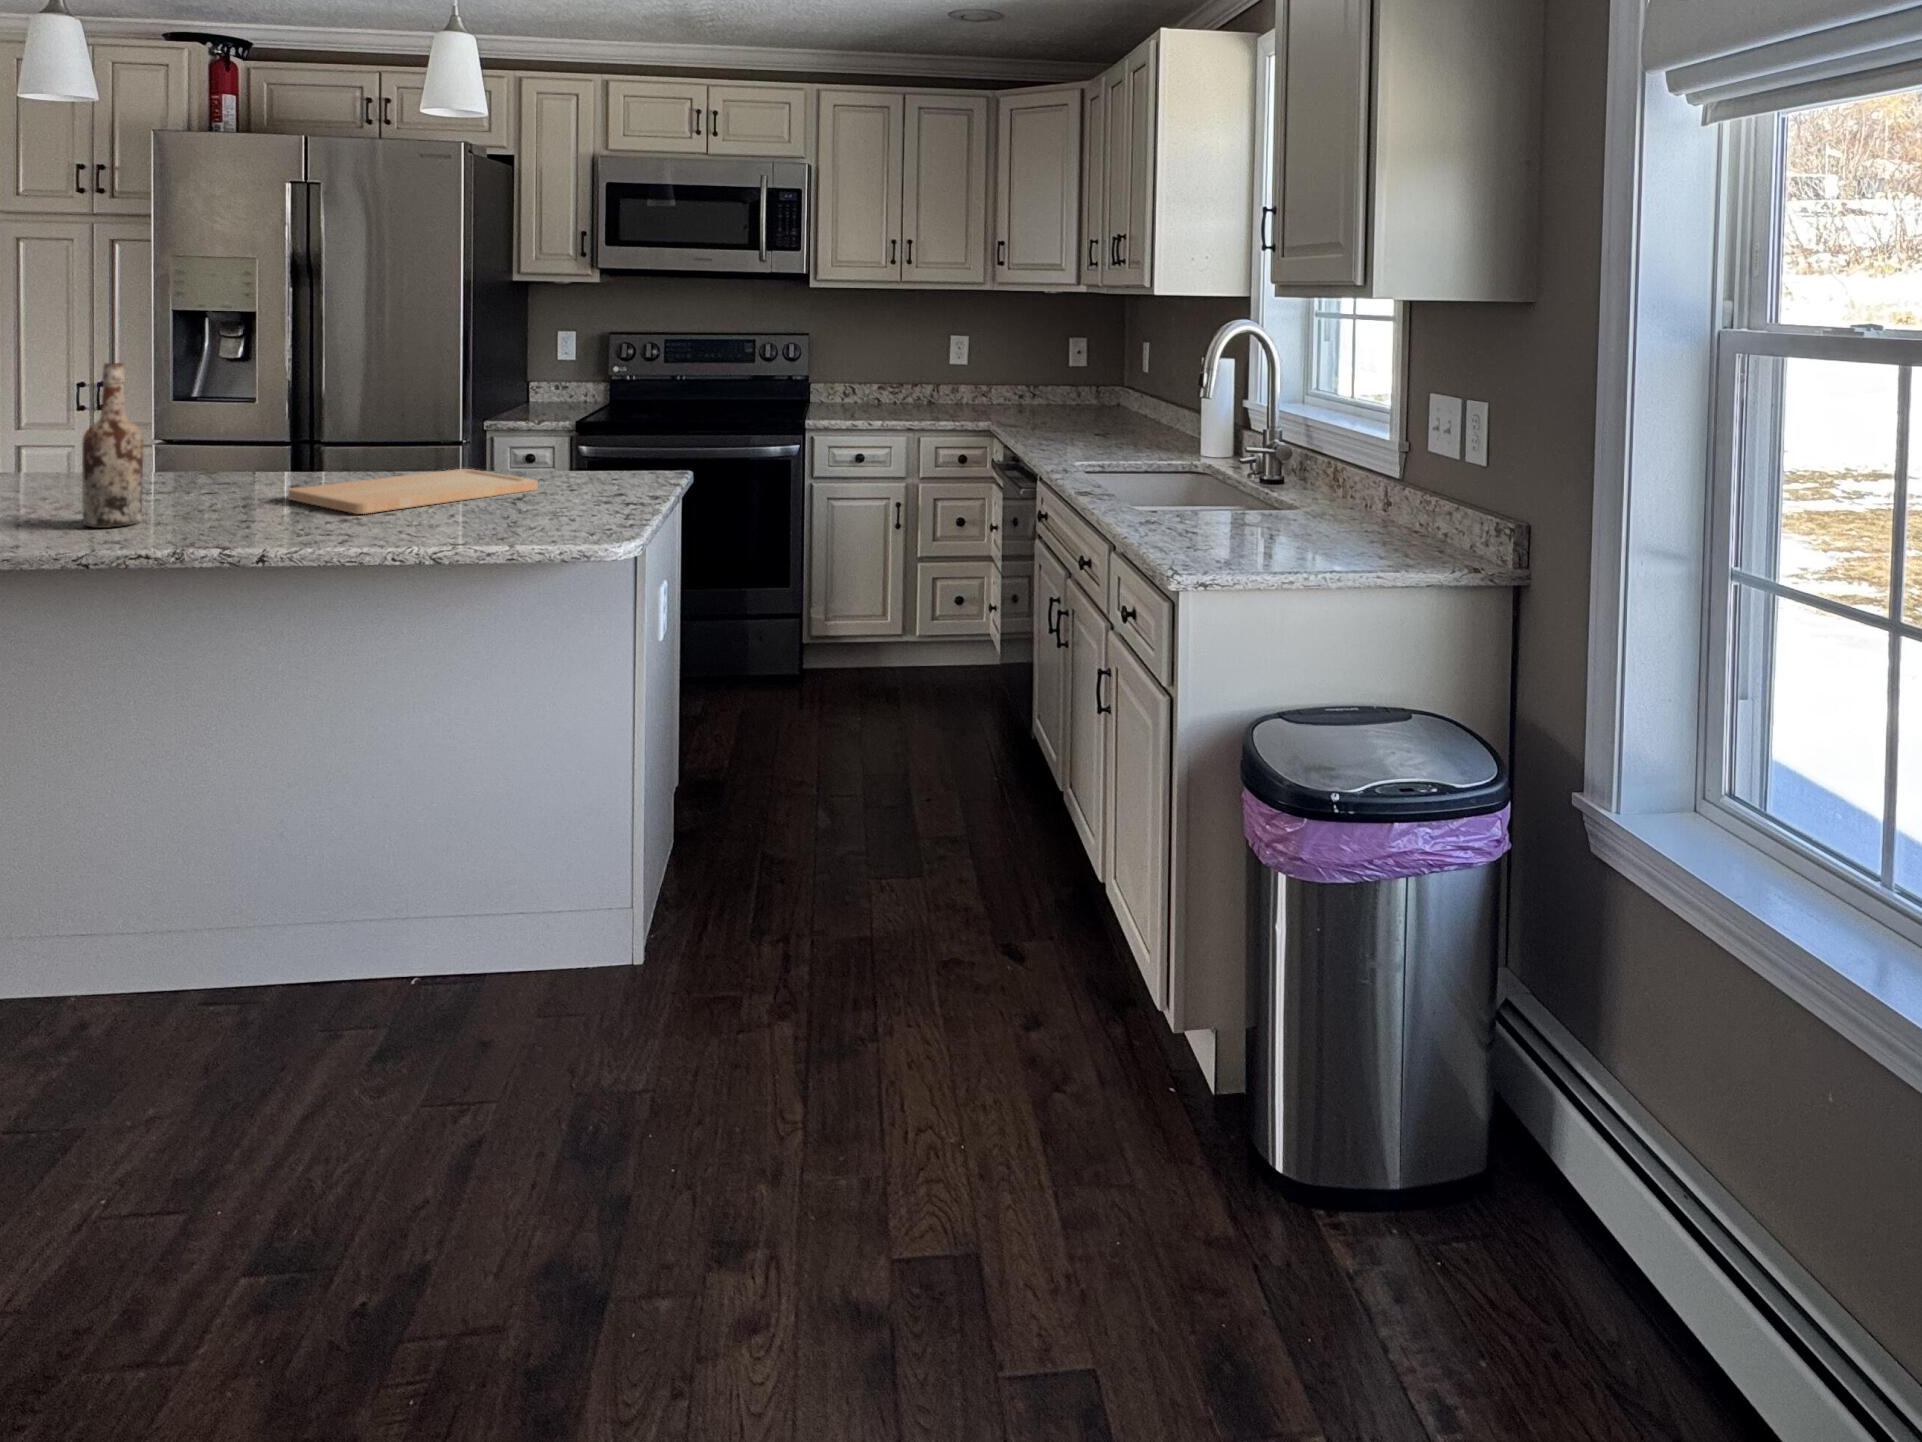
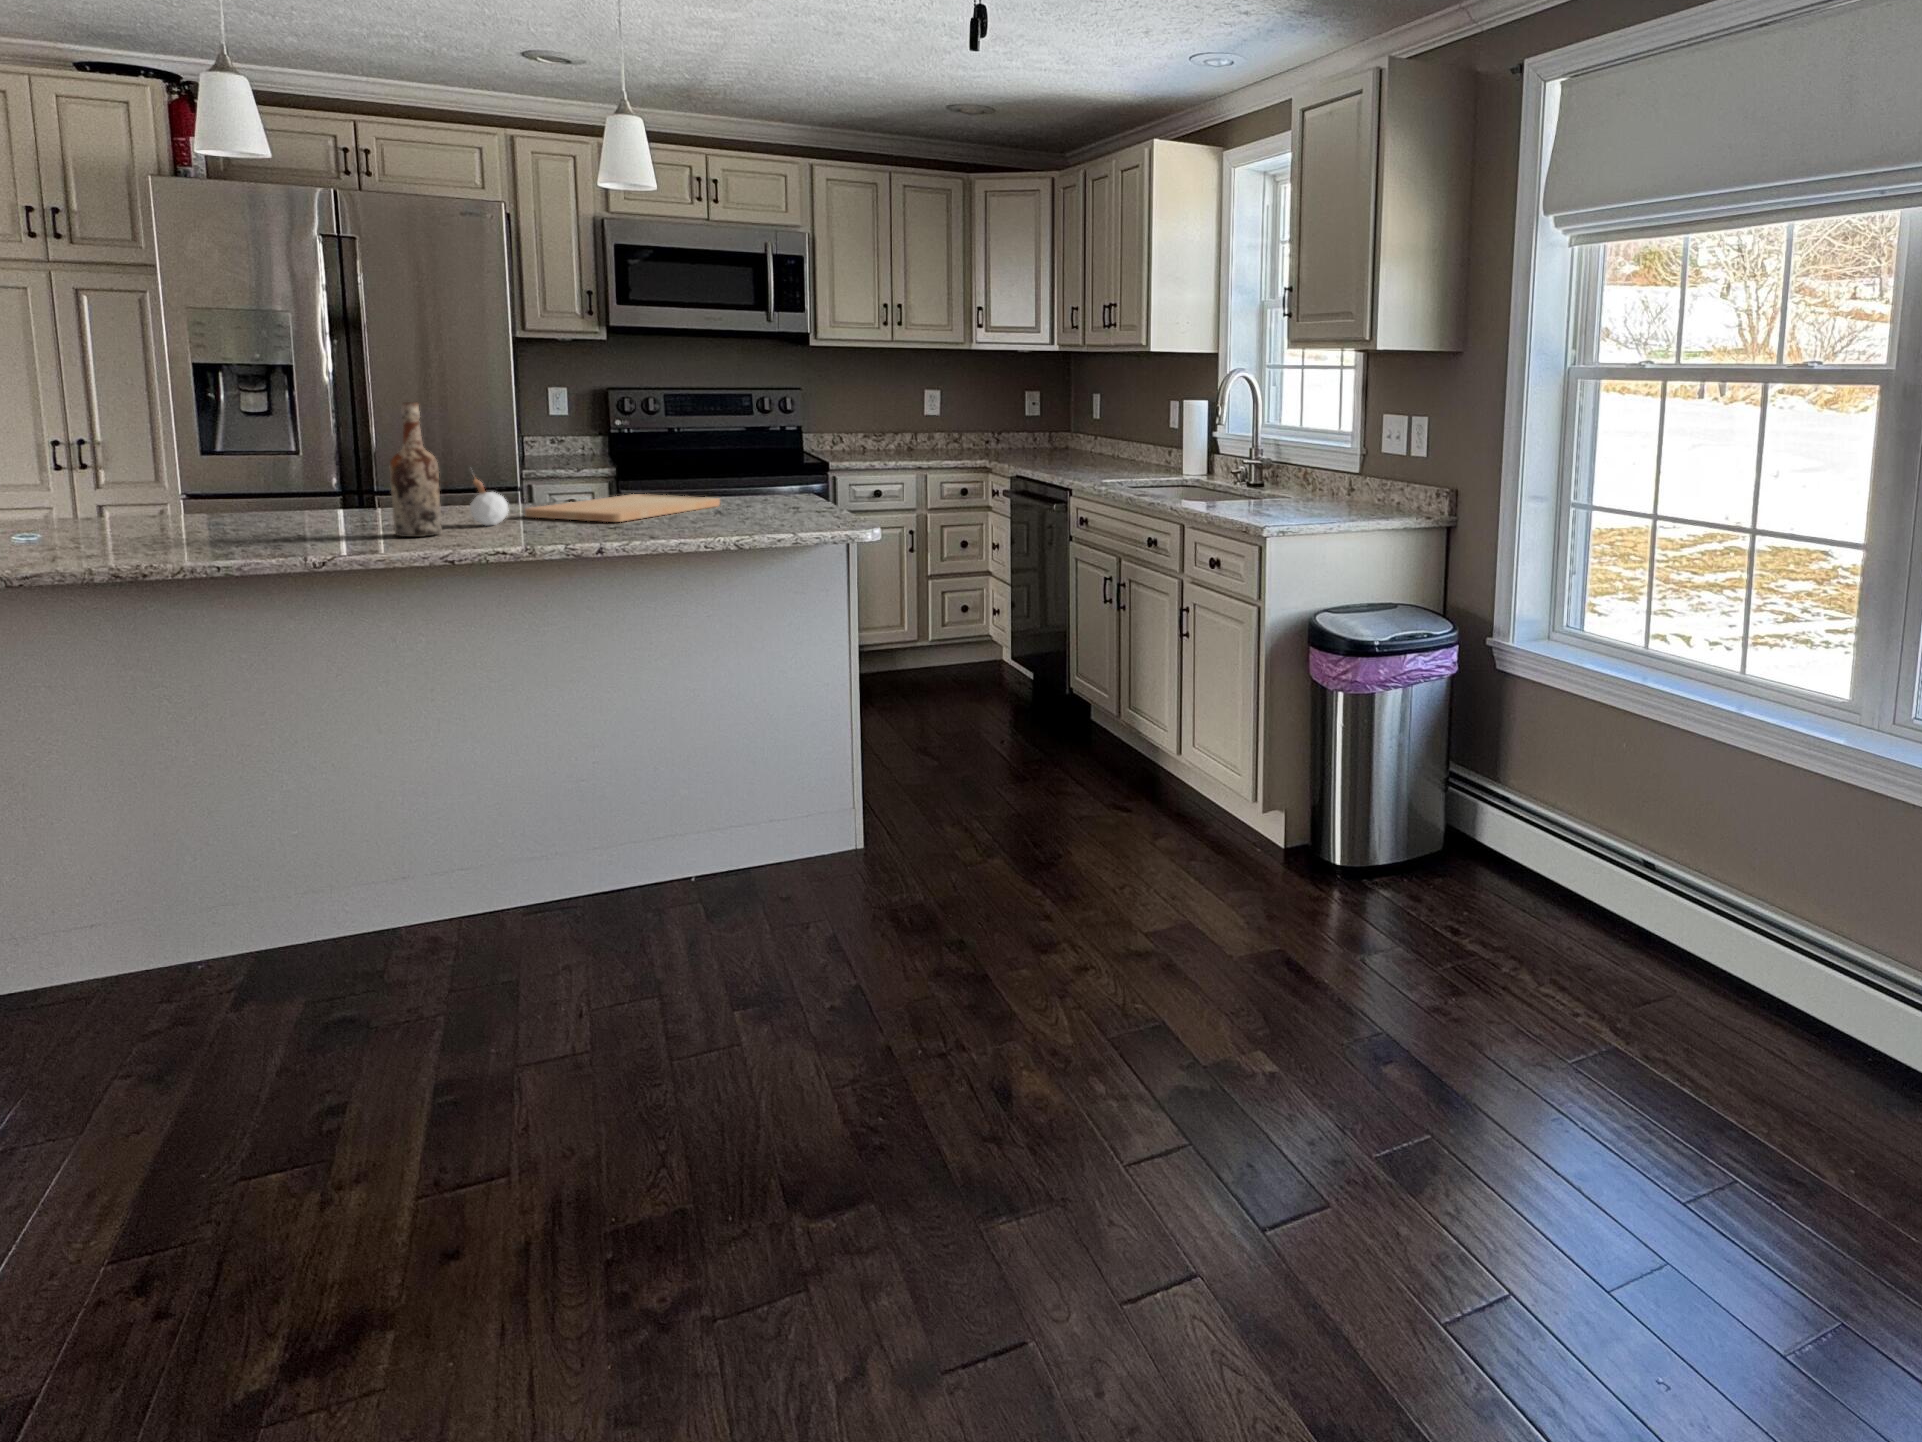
candle: none [200,440,248,512] -> present [470,477,508,526]

